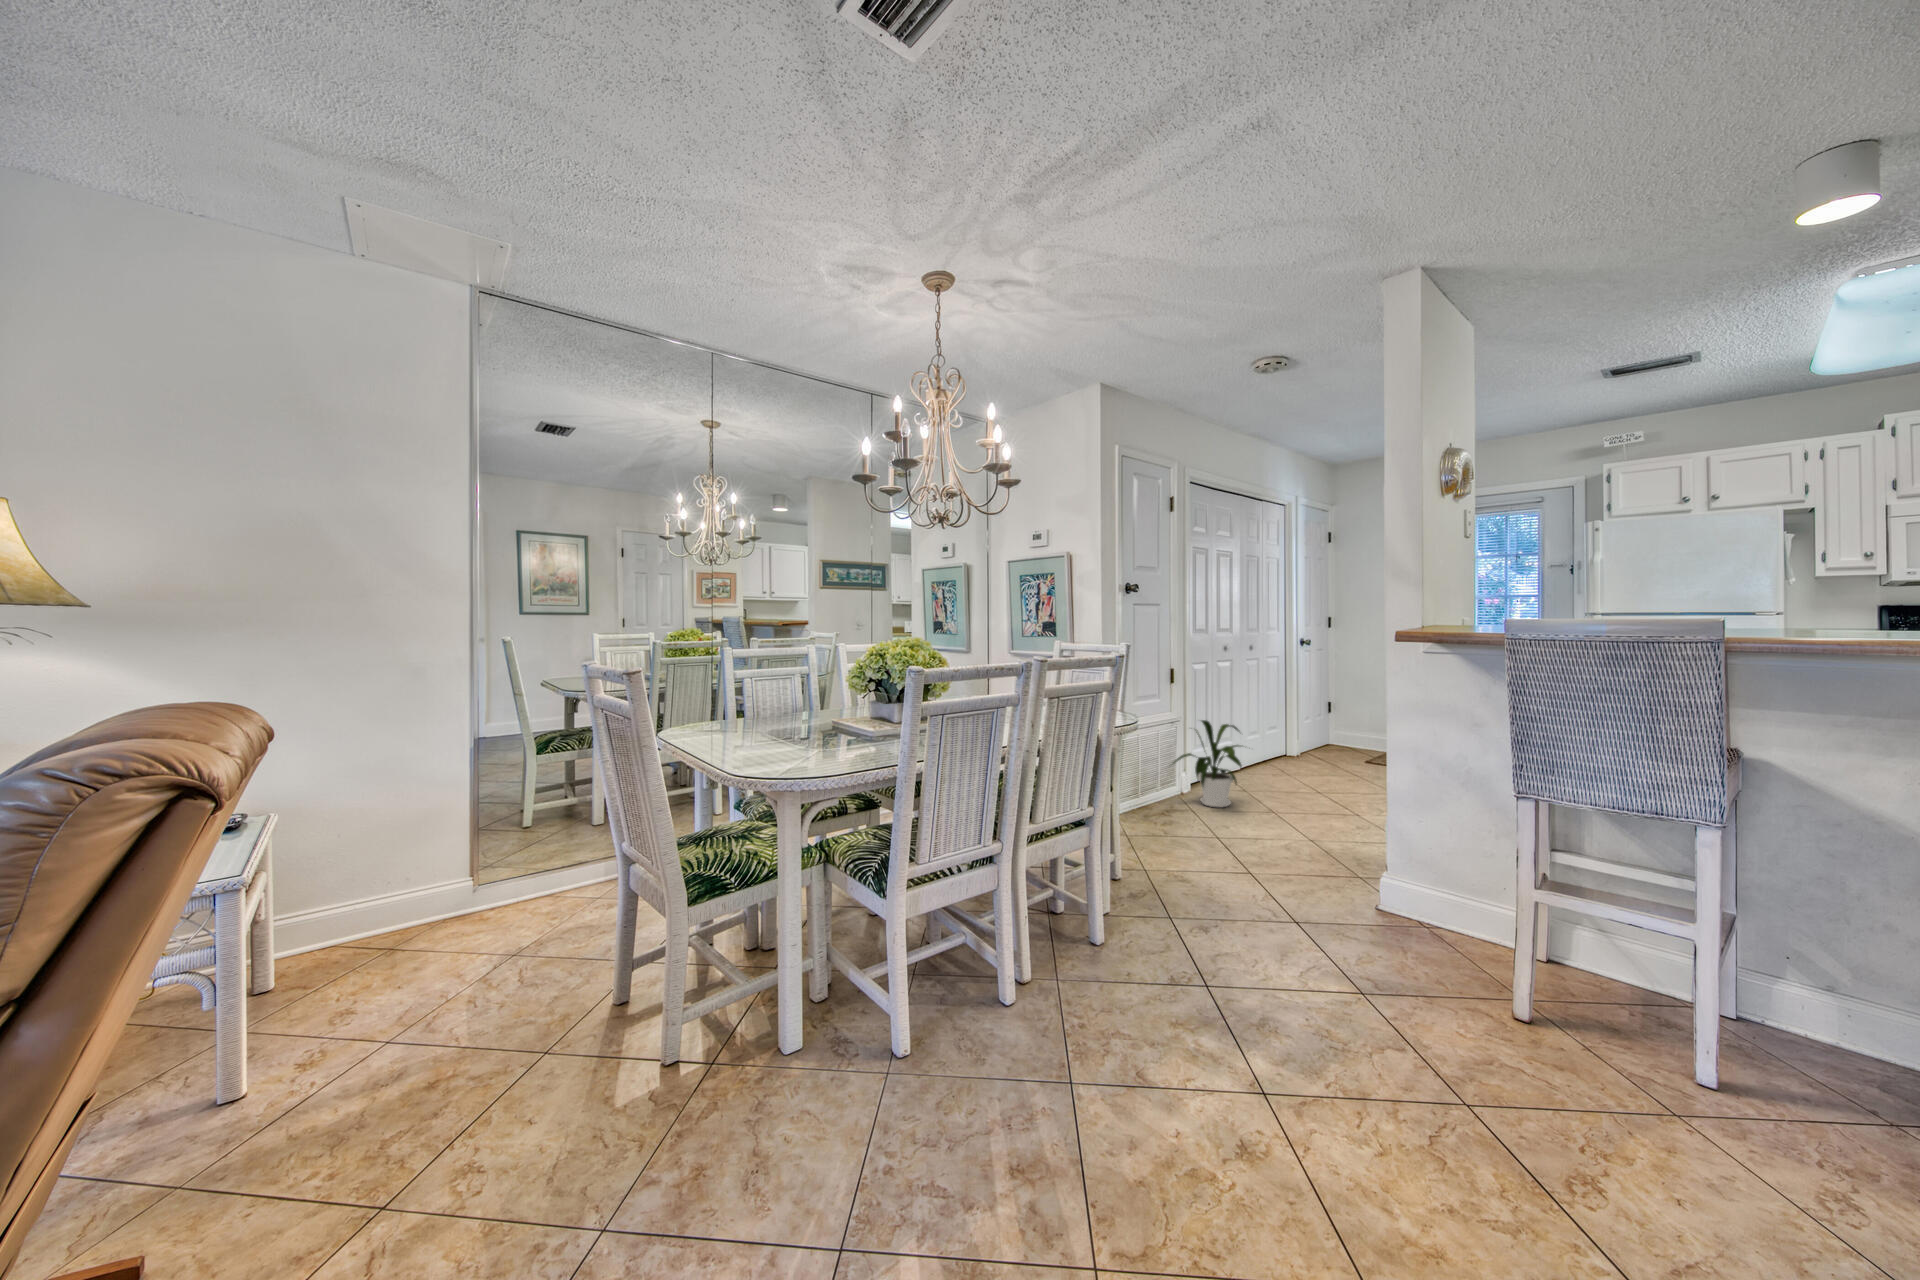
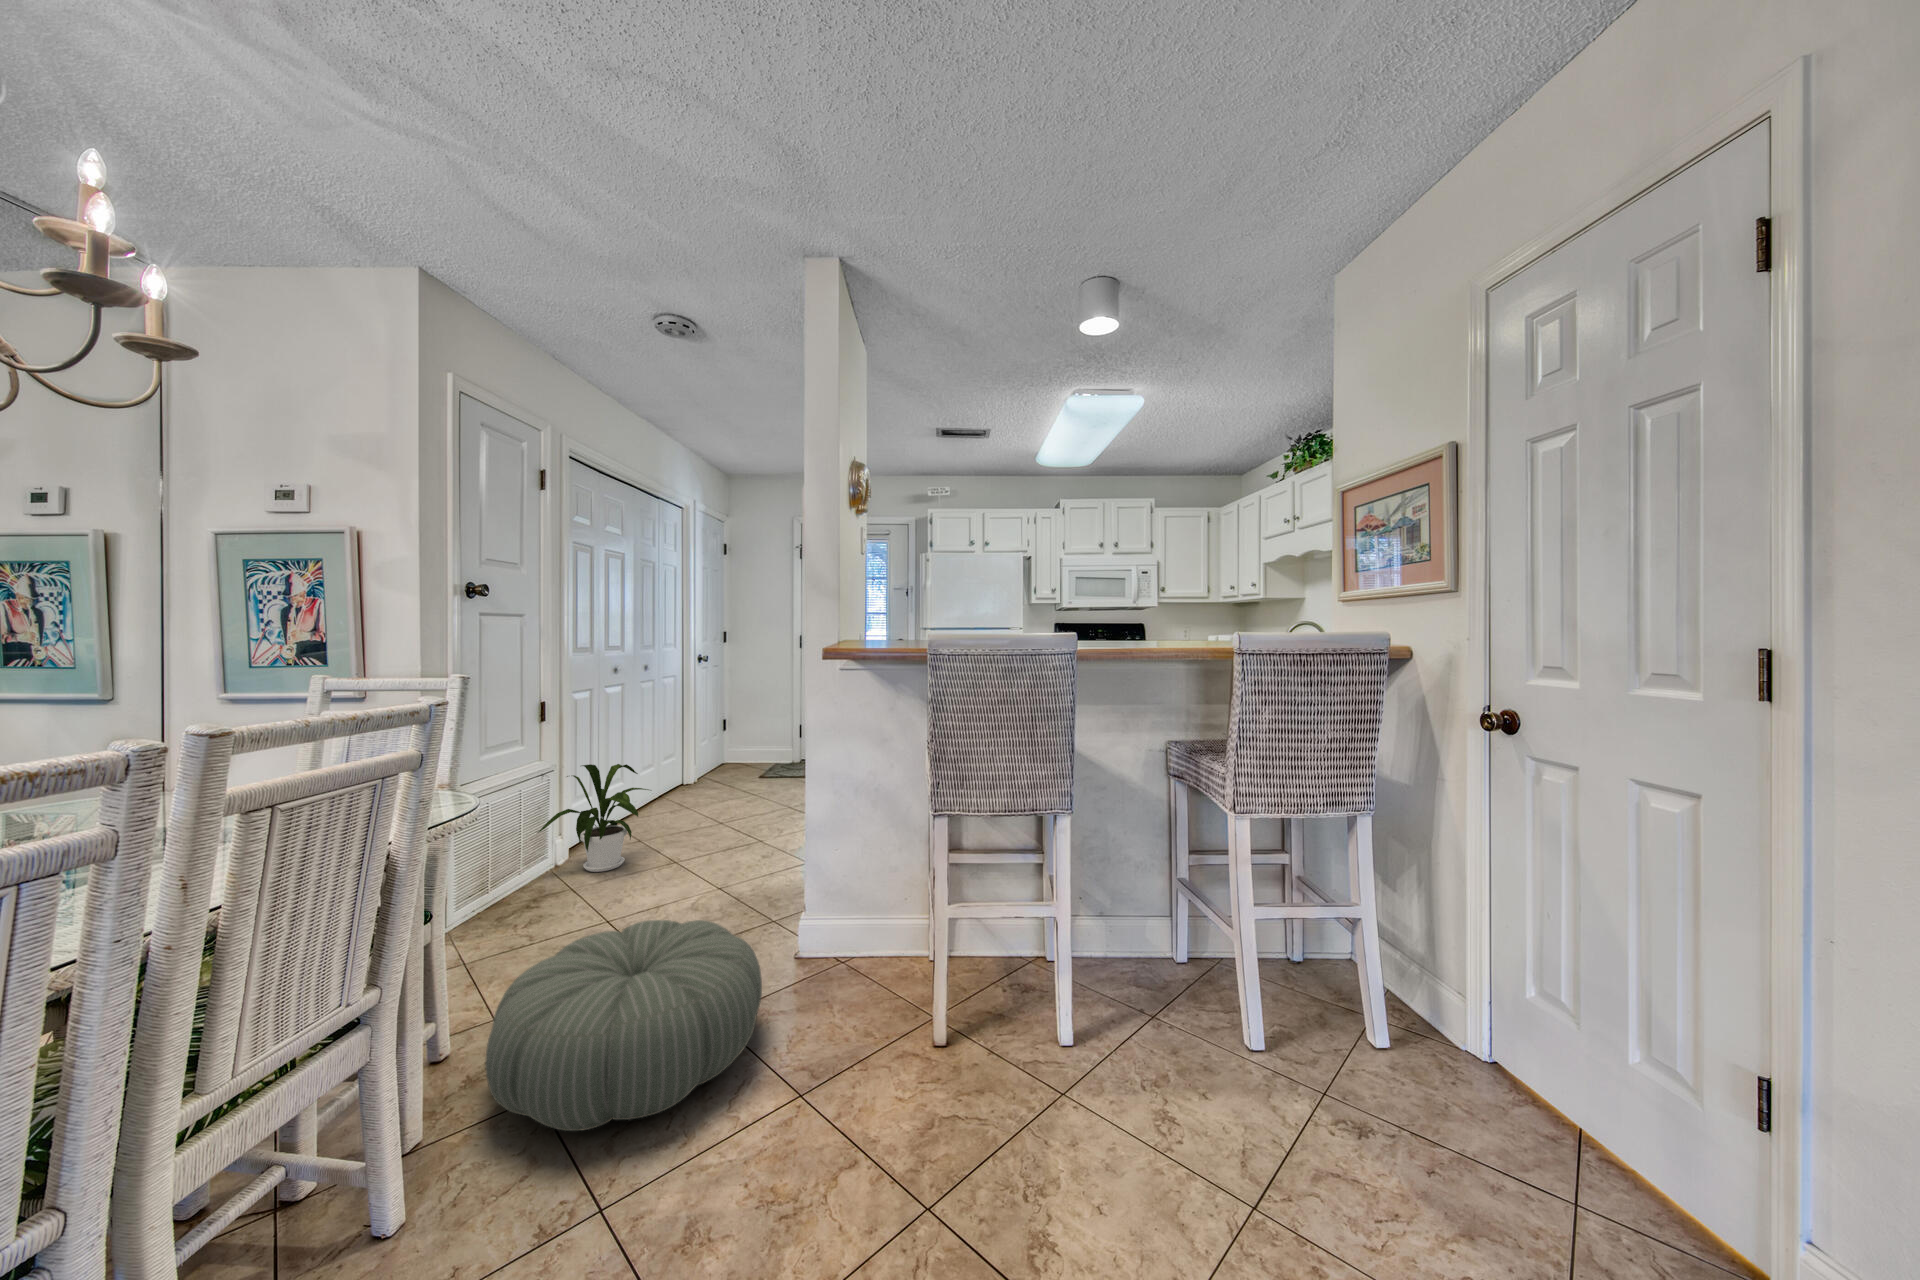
pouf: none [1141,832,1331,957] -> present [485,920,762,1131]

